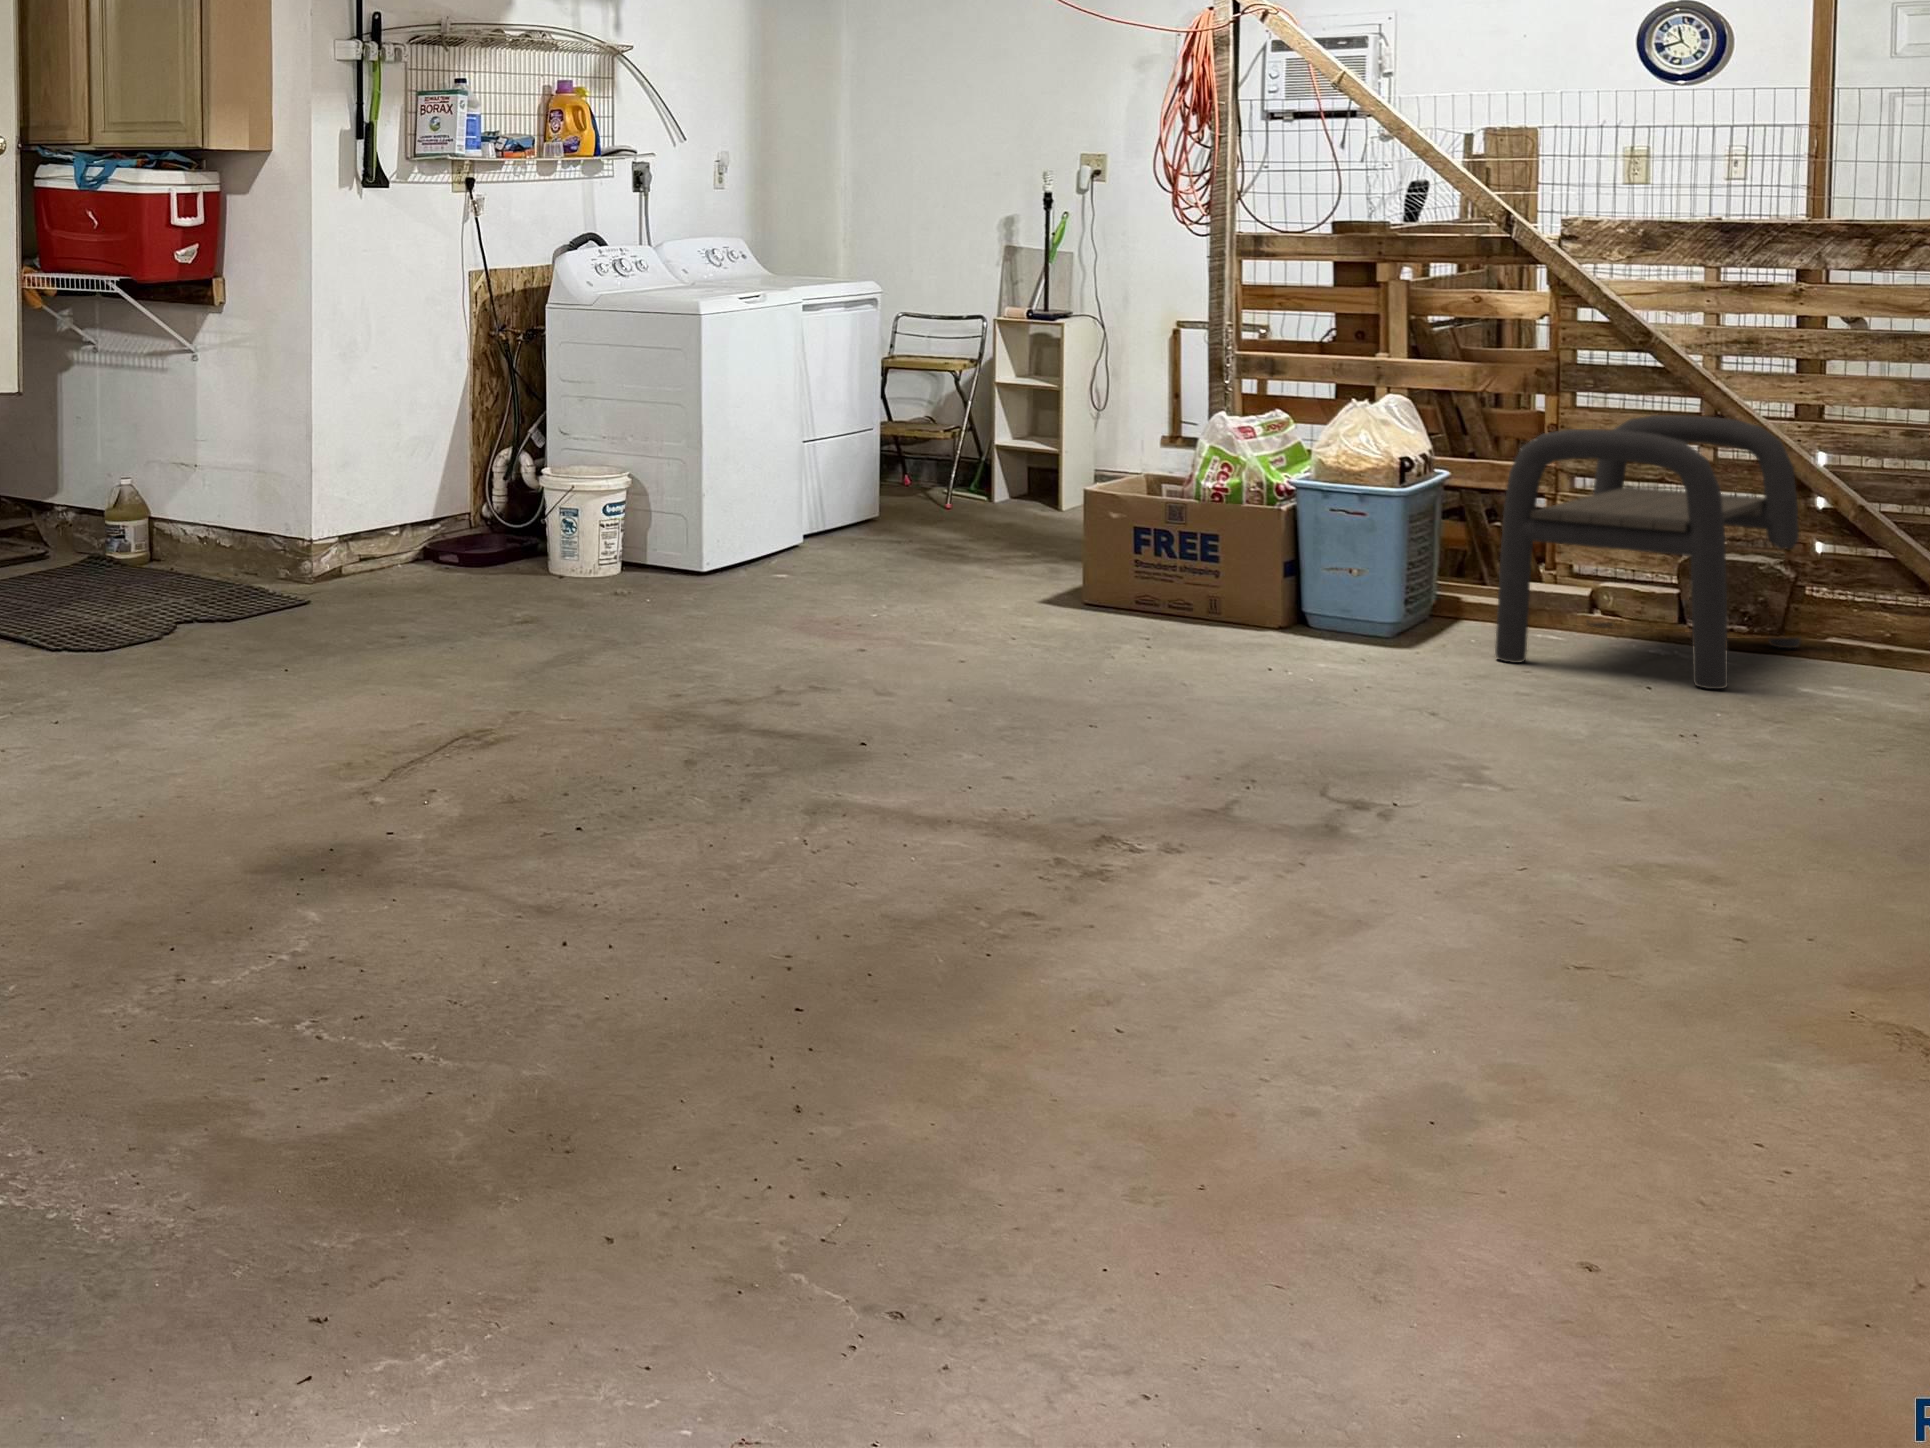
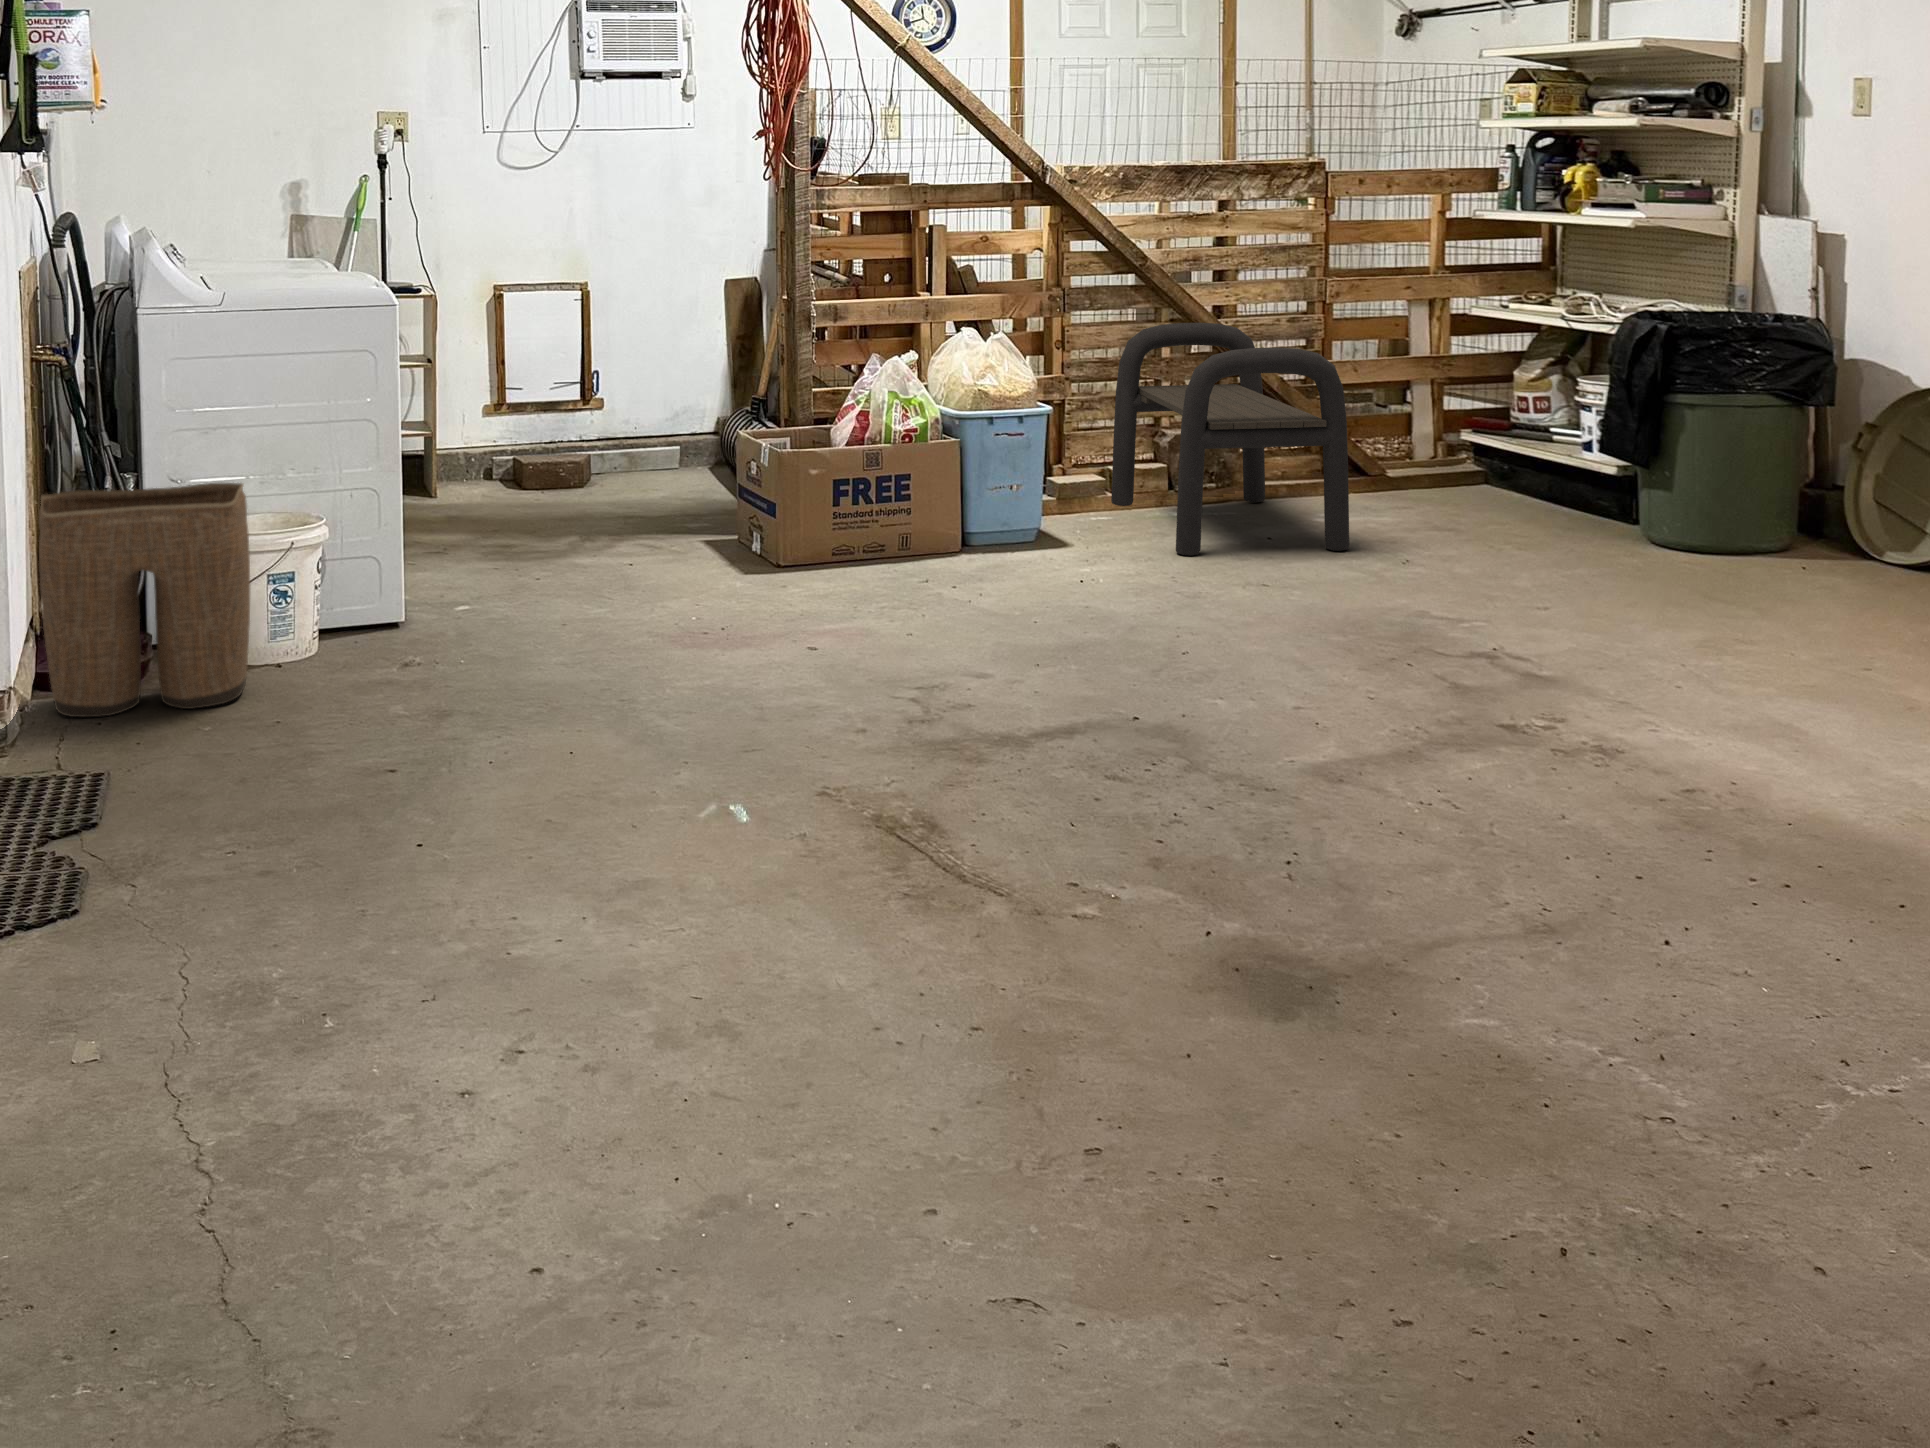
laundry basket: none [382,427,523,591] -> present [39,483,250,717]

